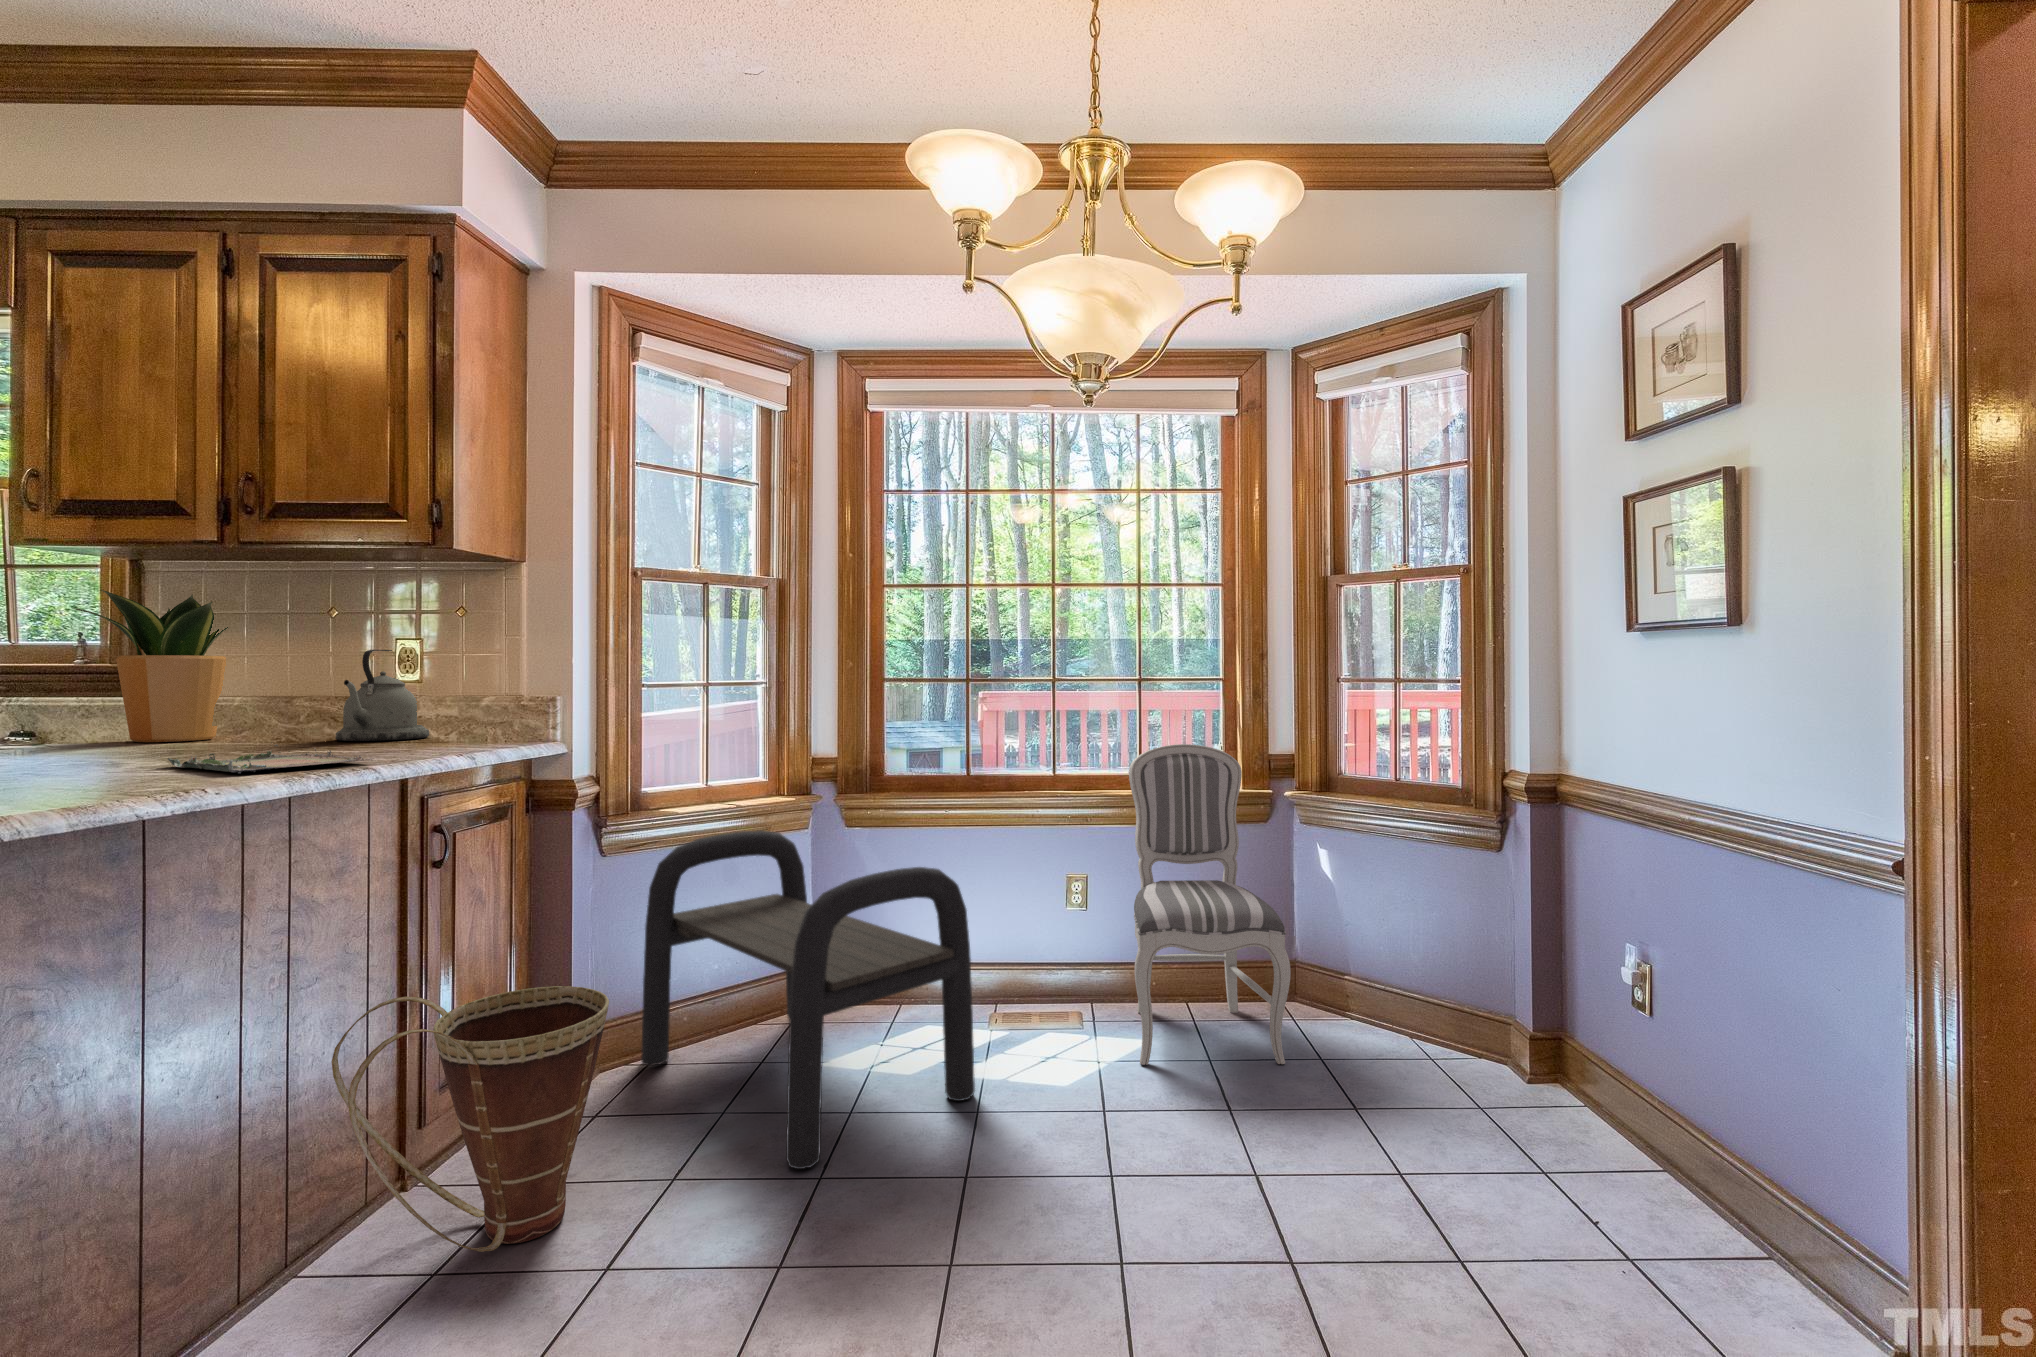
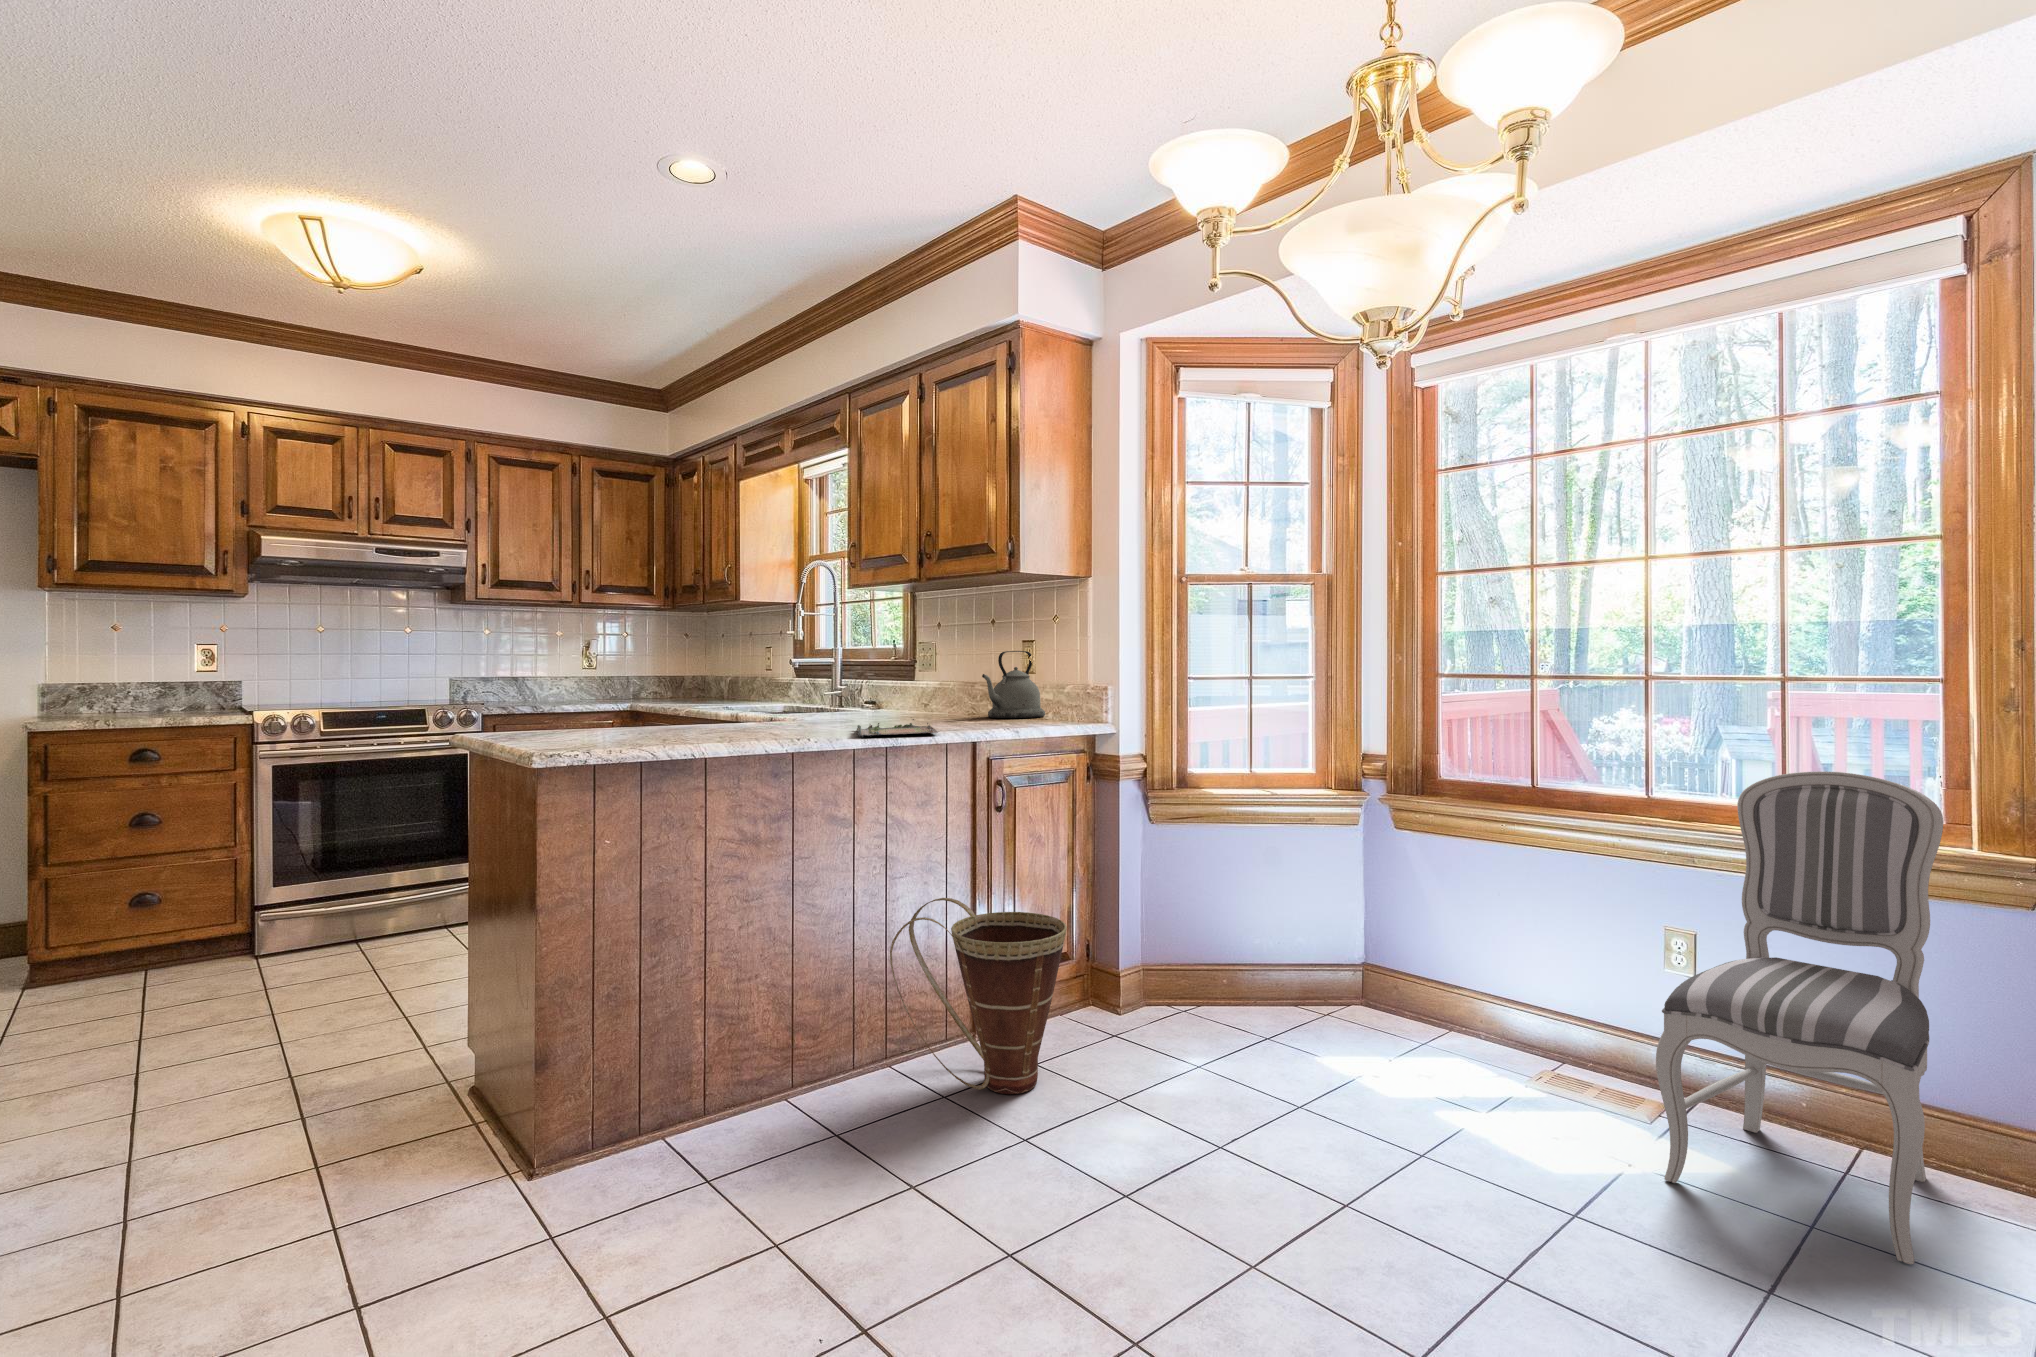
potted plant: present [72,590,228,742] -> none [876,616,973,713]
bench: present [641,830,975,1169] -> none [1174,818,1423,1133]

